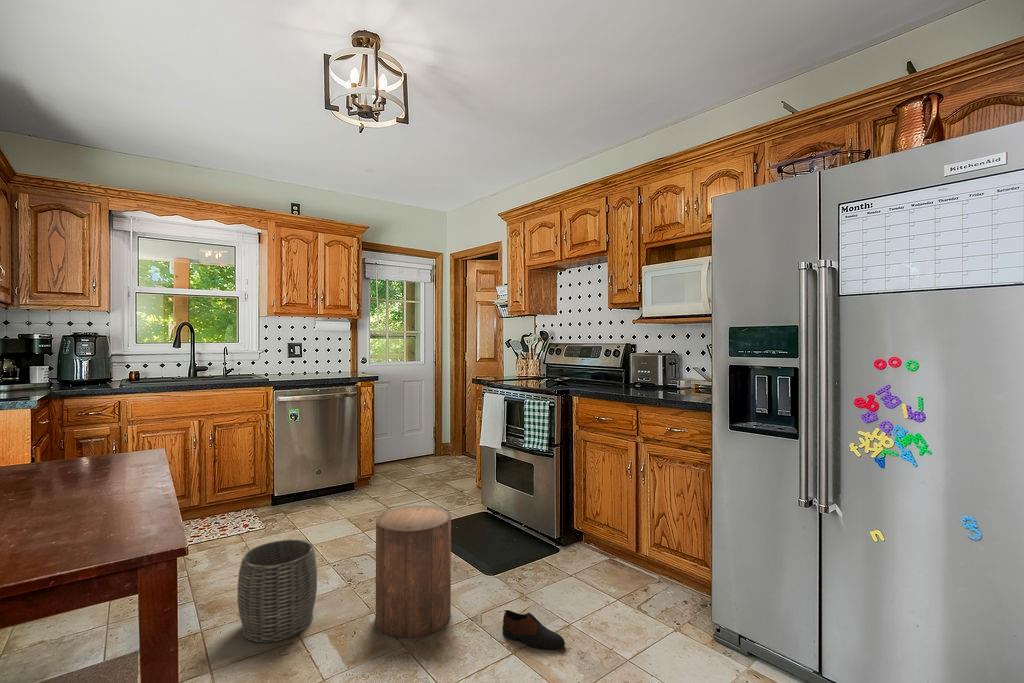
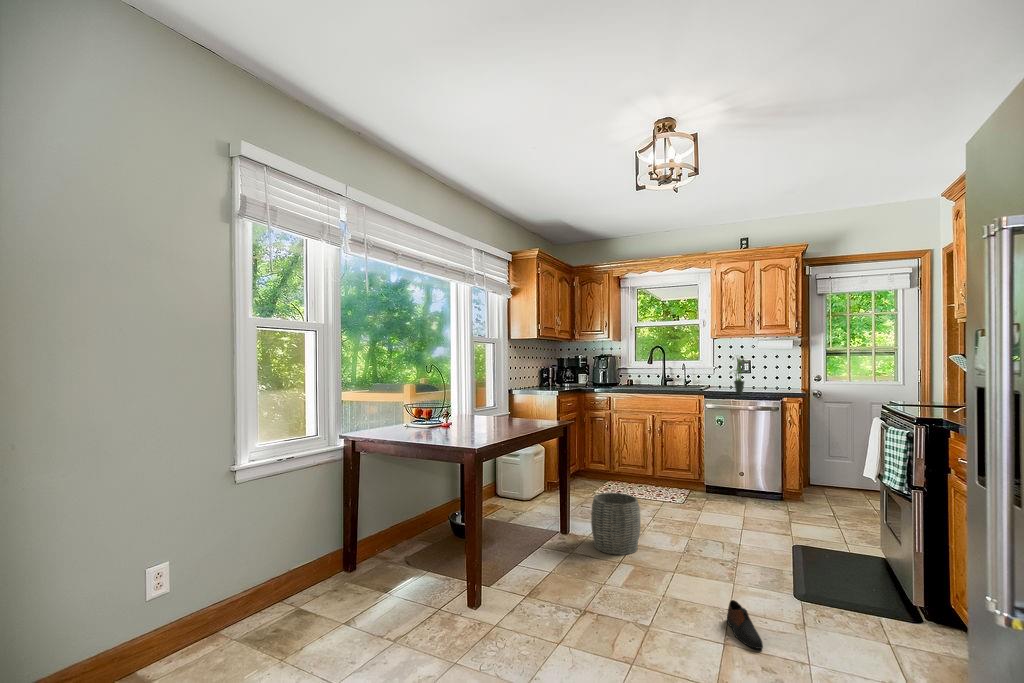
potted plant: none [308,337,330,382] -> present [730,358,747,395]
stool: present [376,505,451,638] -> none [656,491,720,593]

